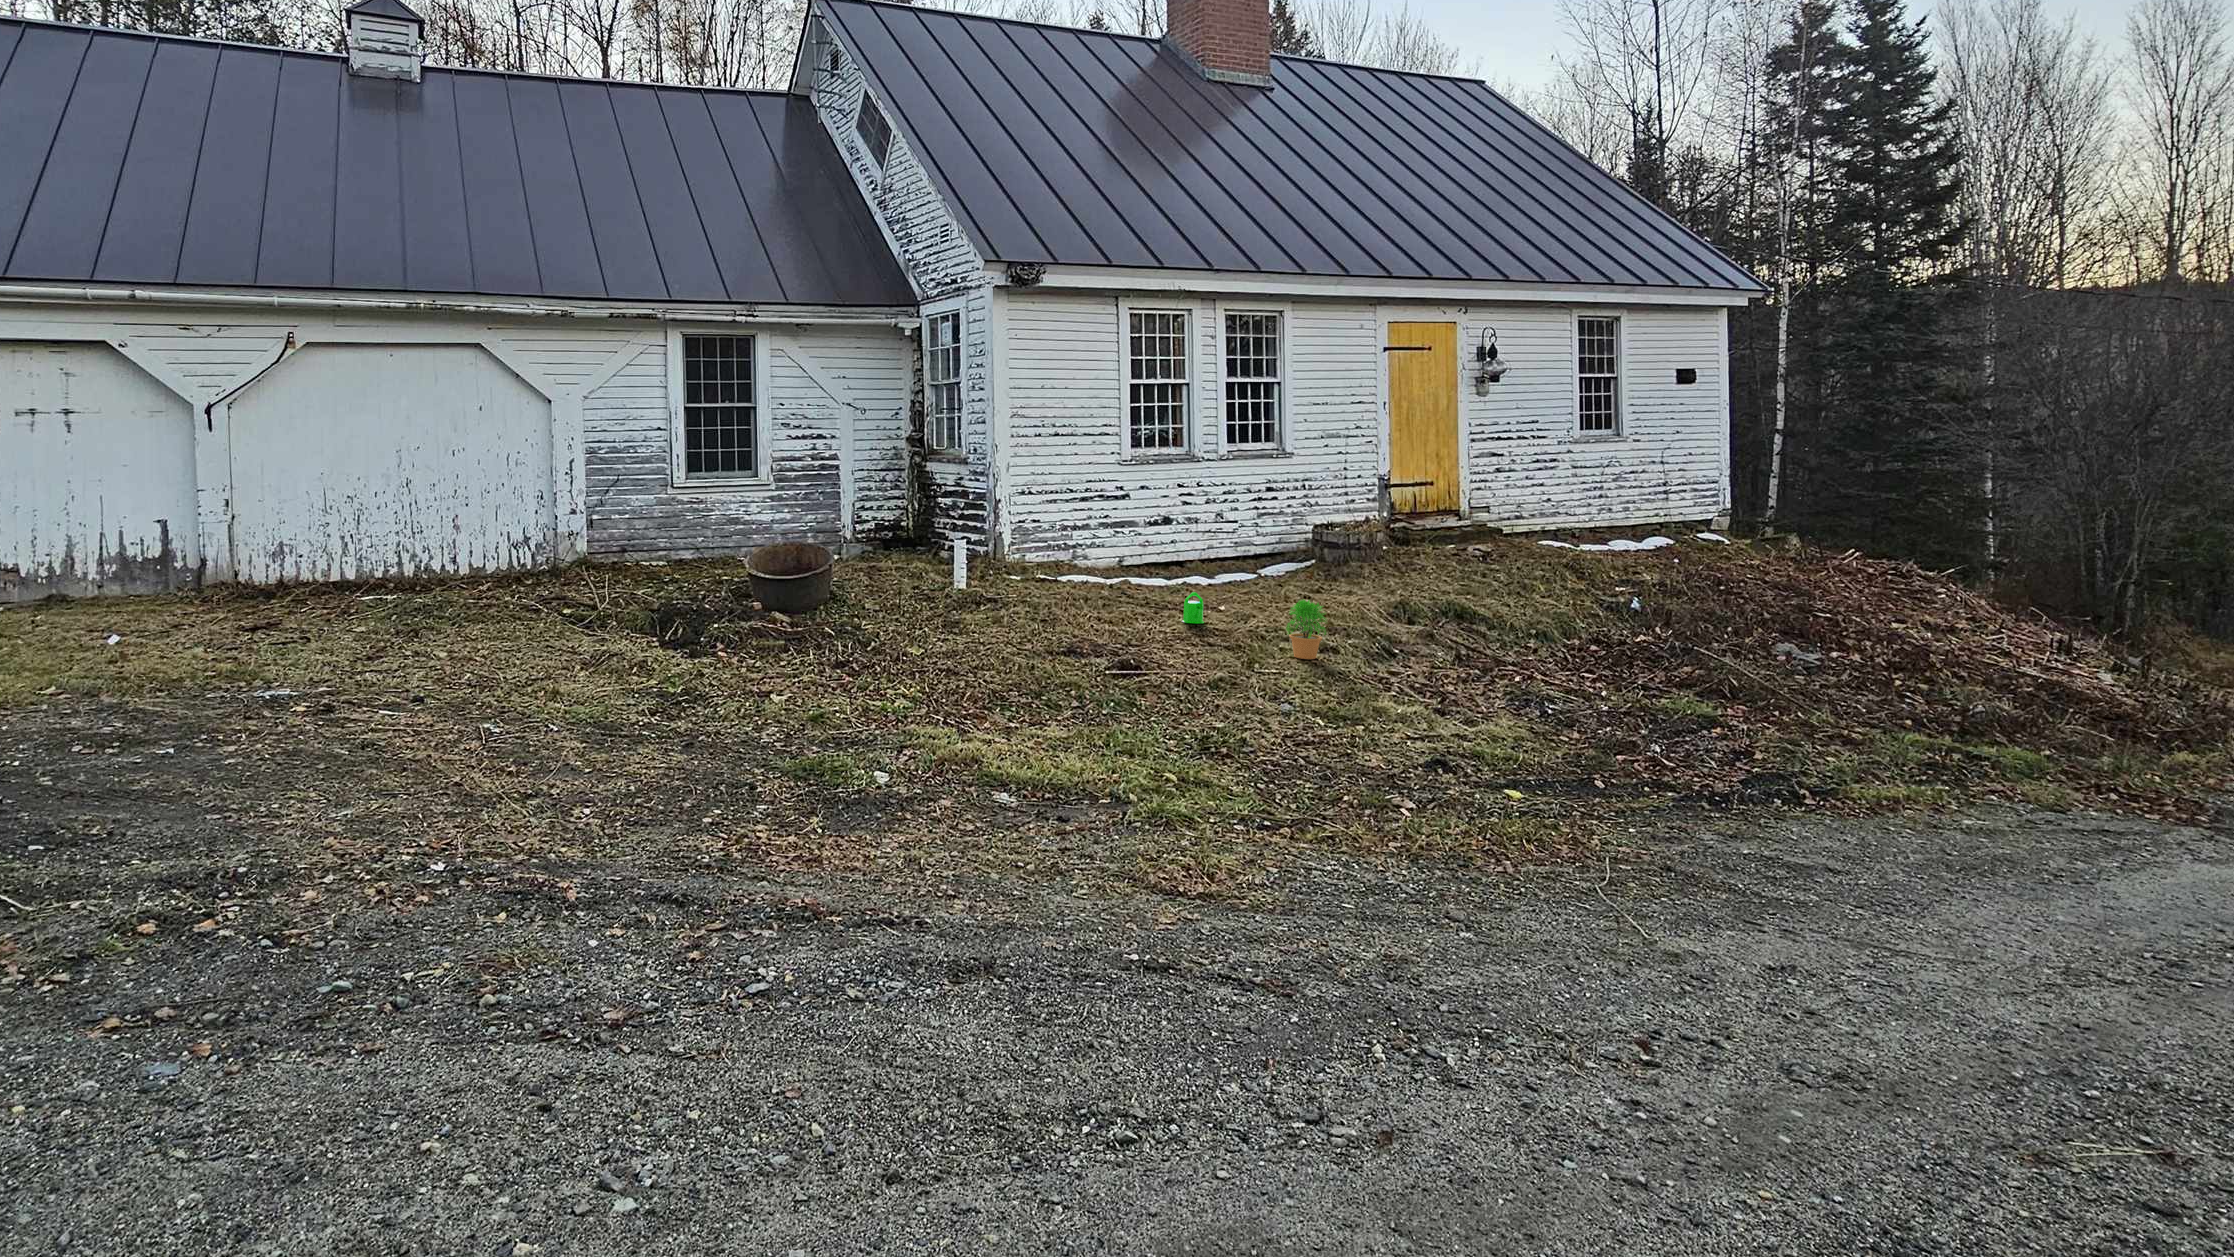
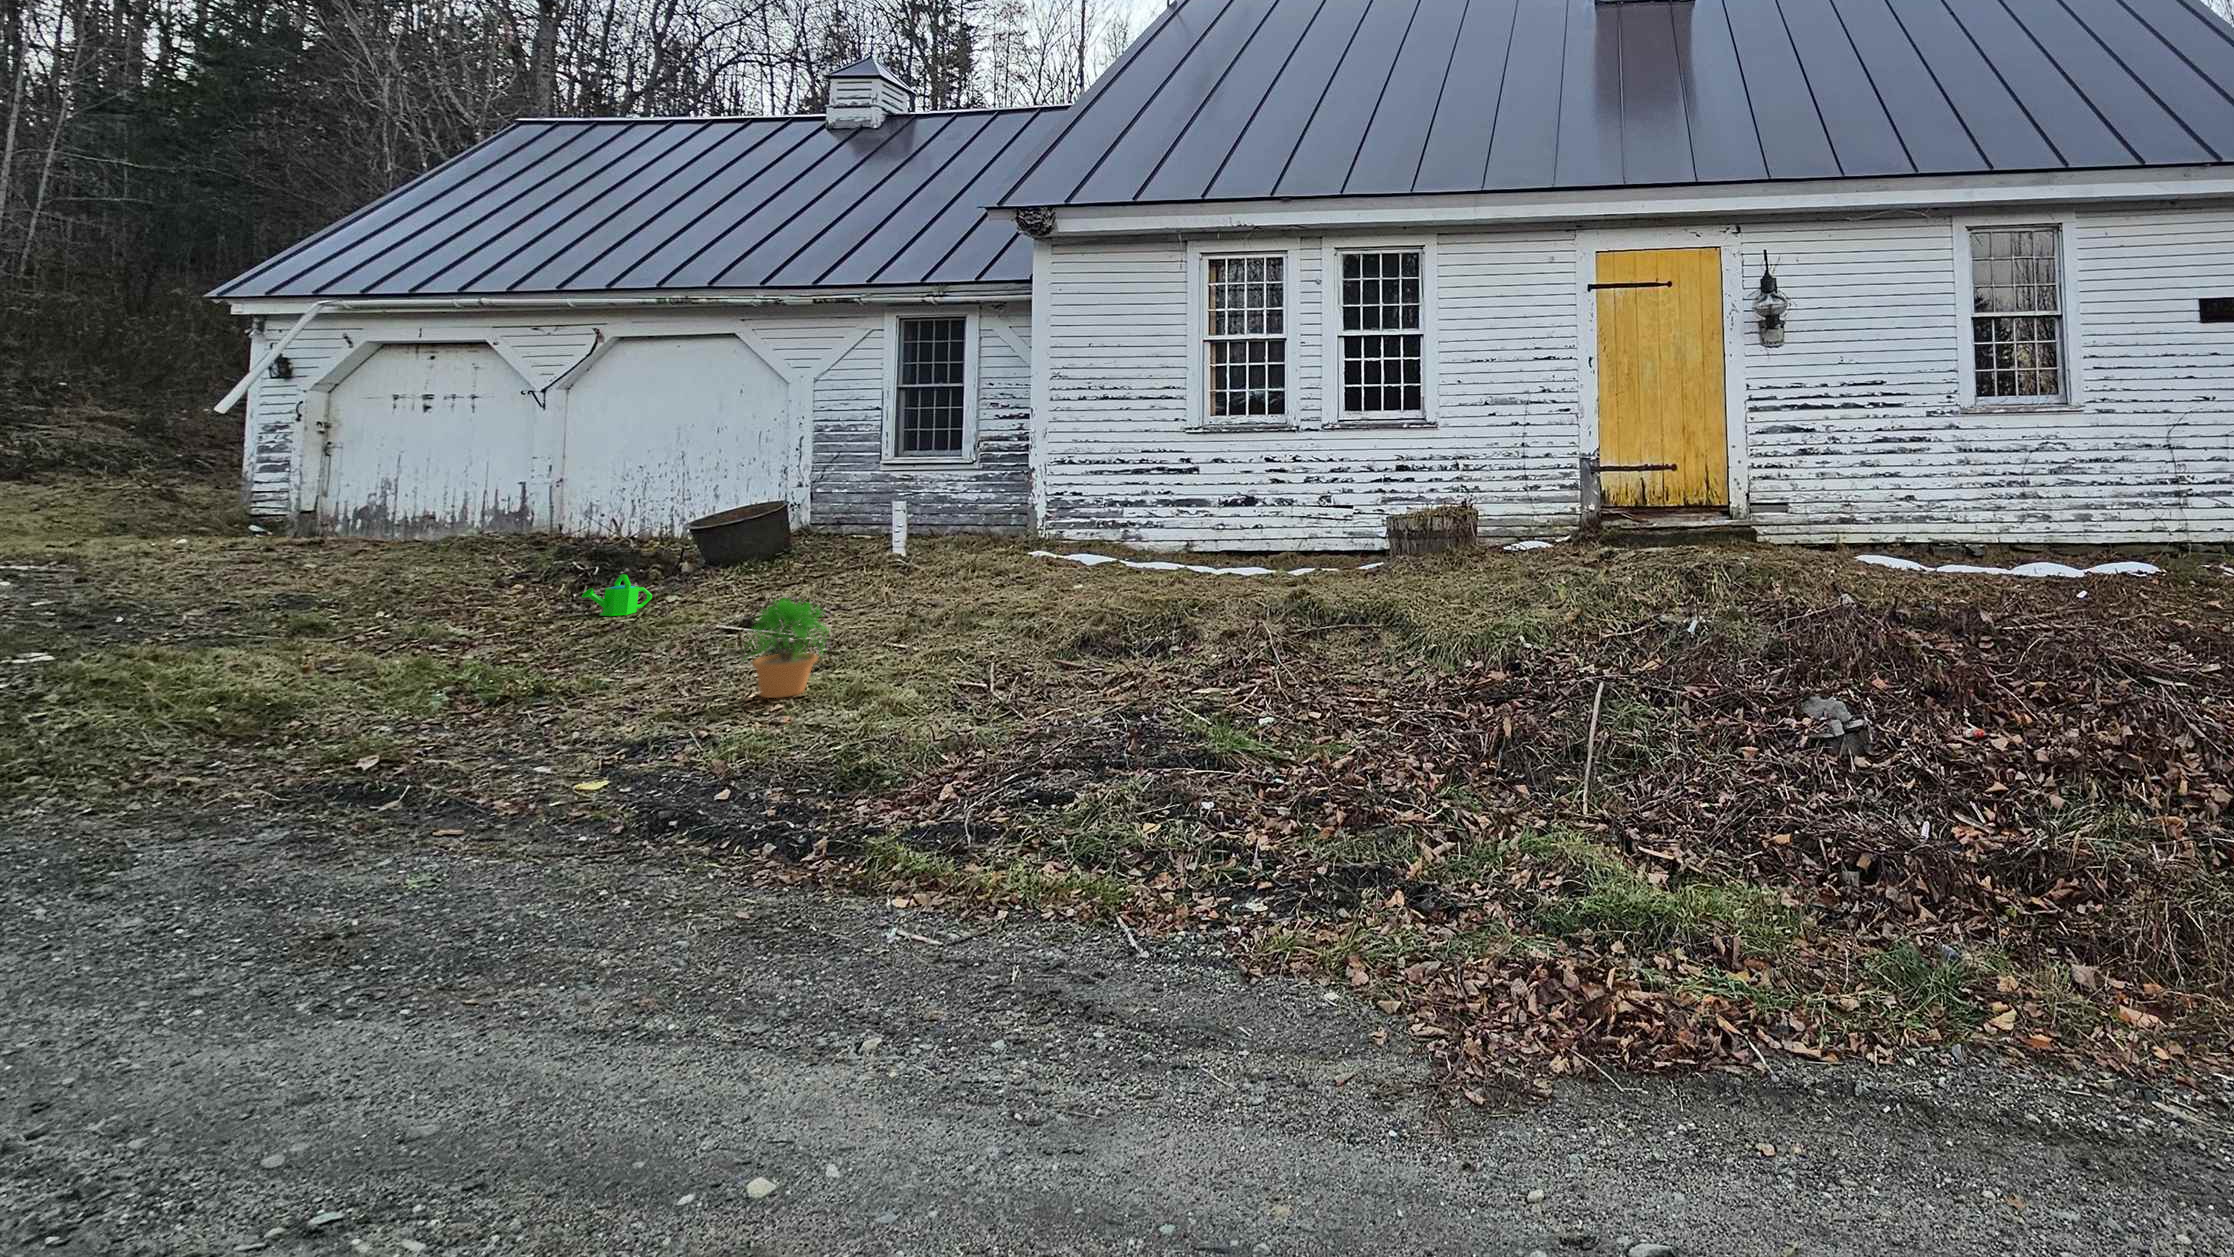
watering can: present [1182,592,1204,624] -> present [582,574,652,616]

